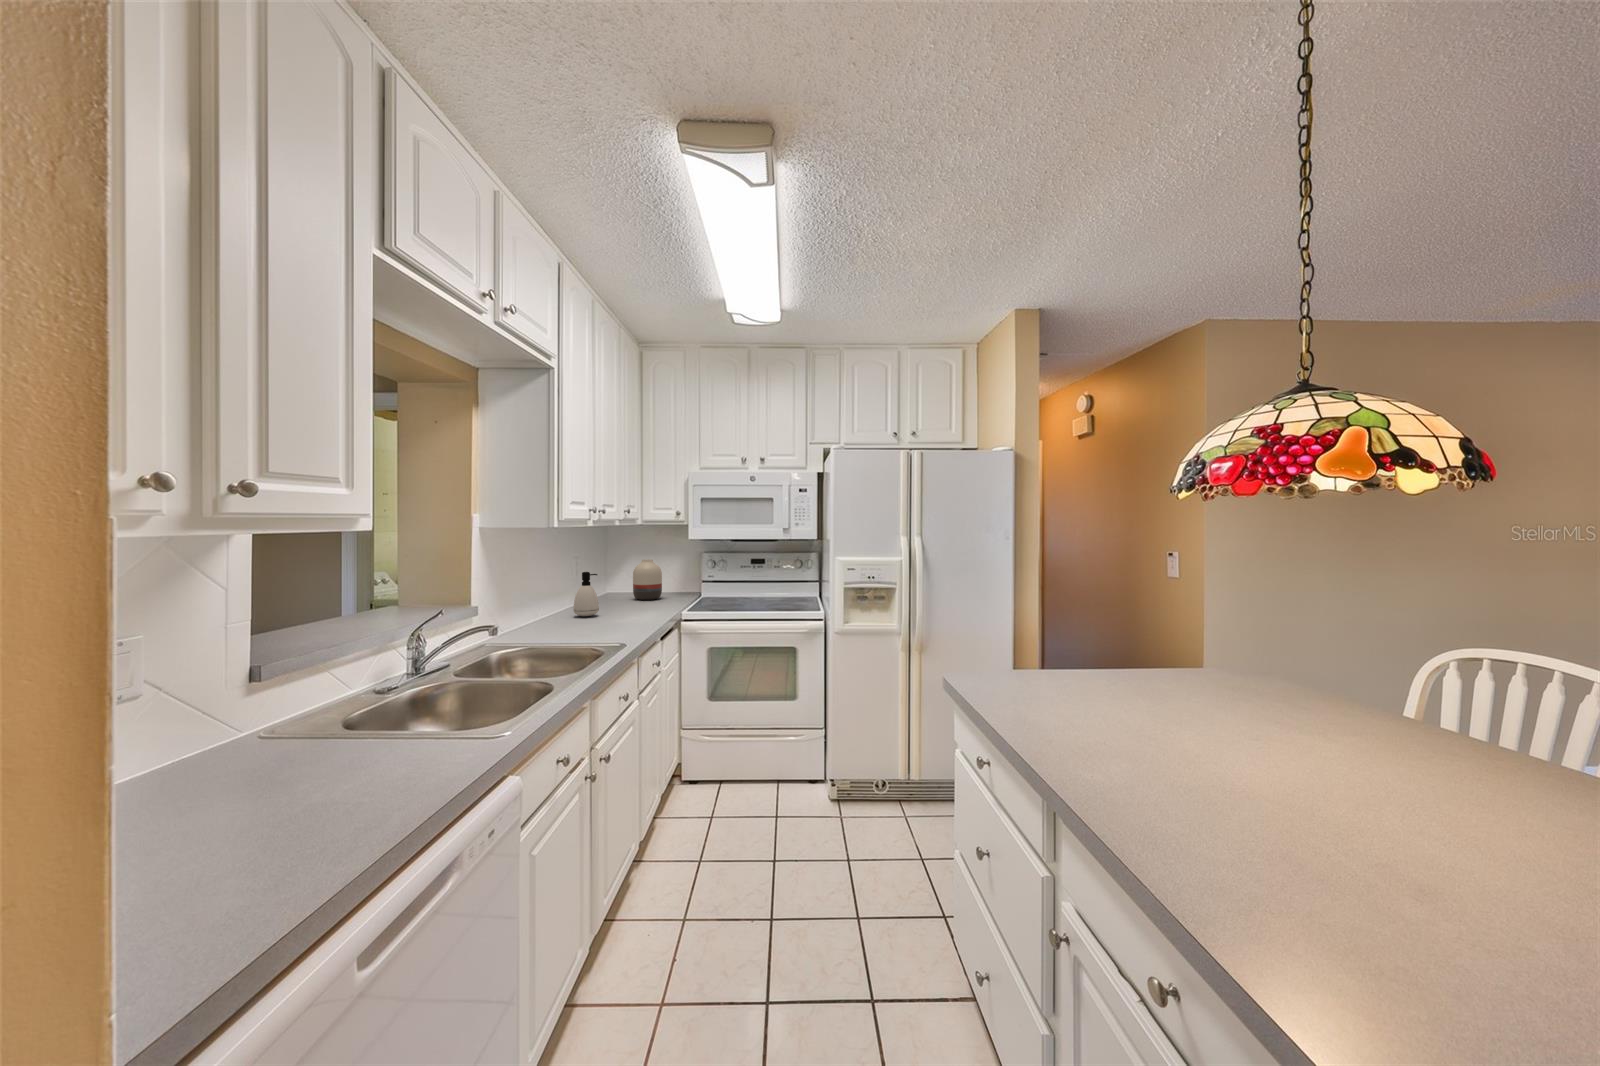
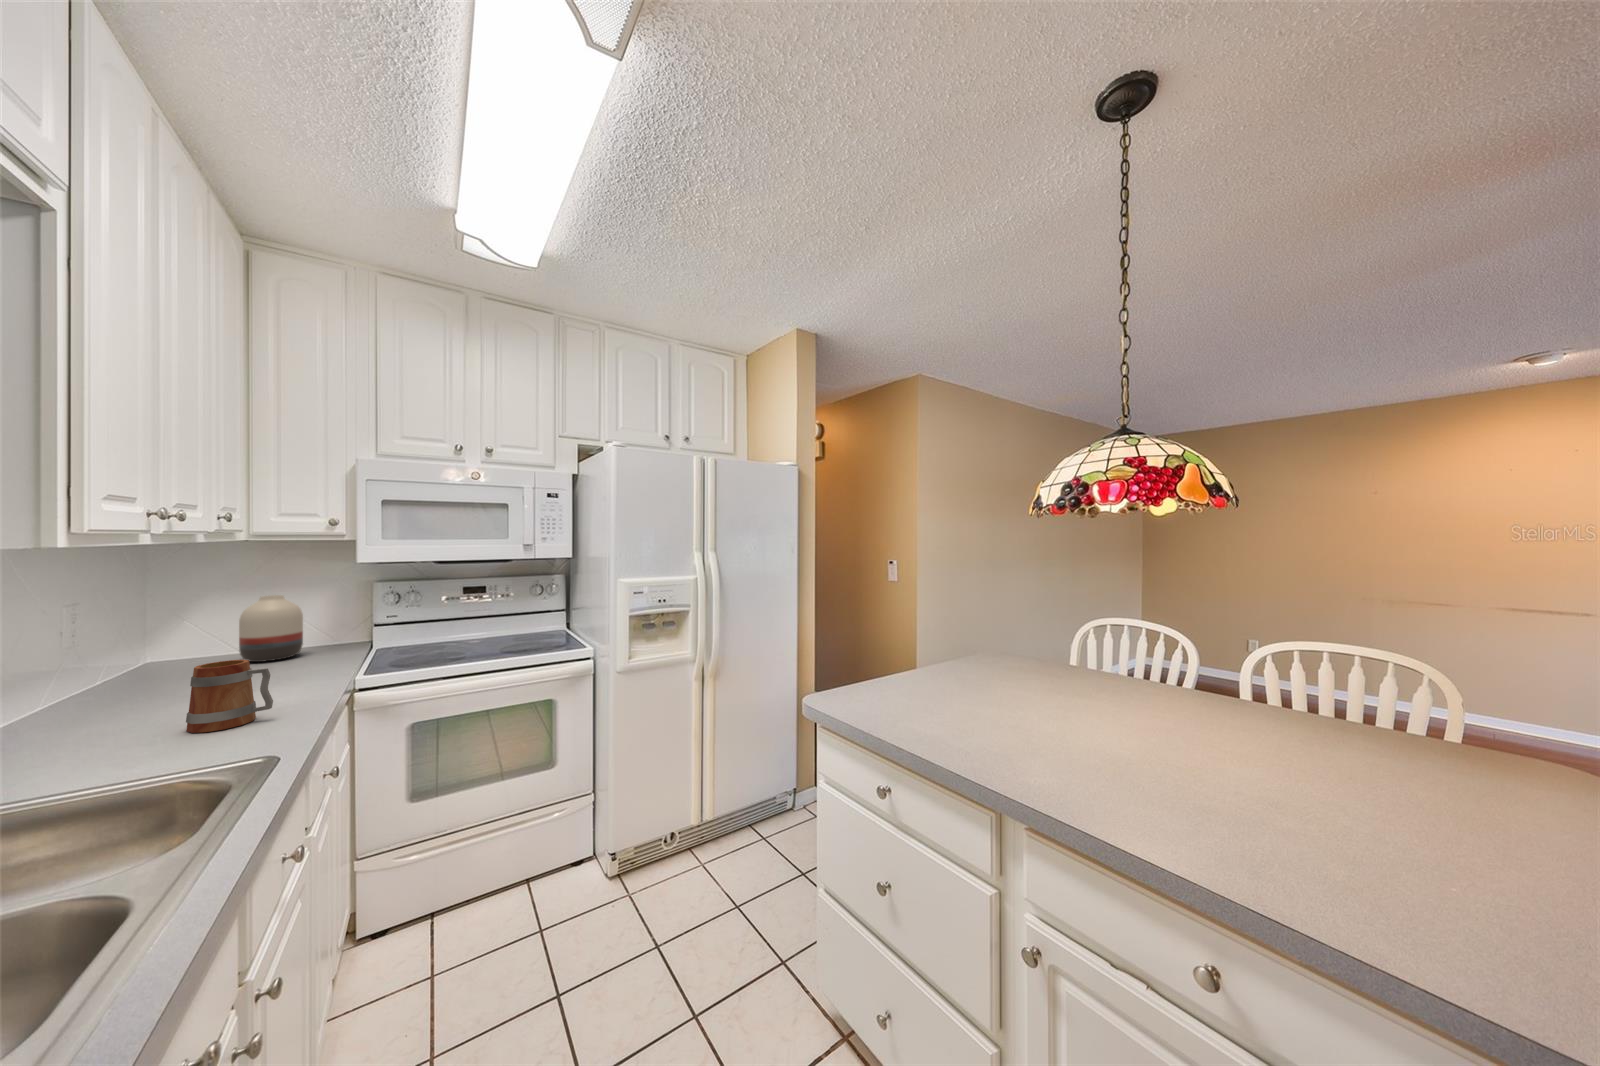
soap dispenser: present [574,572,599,616] -> none [84,630,159,717]
mug: none [607,591,640,627] -> present [186,660,273,733]

